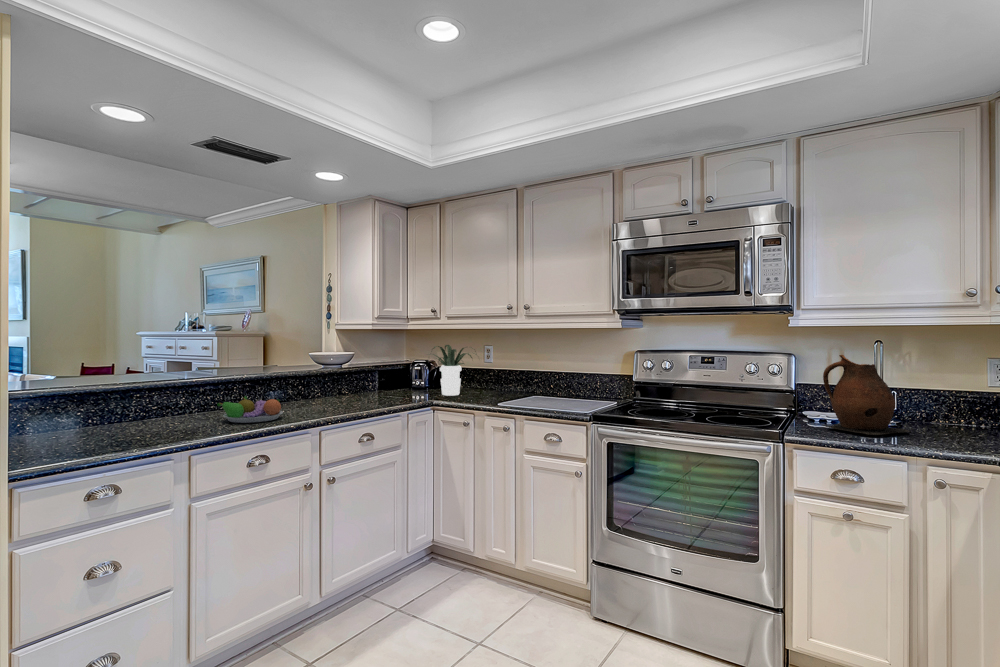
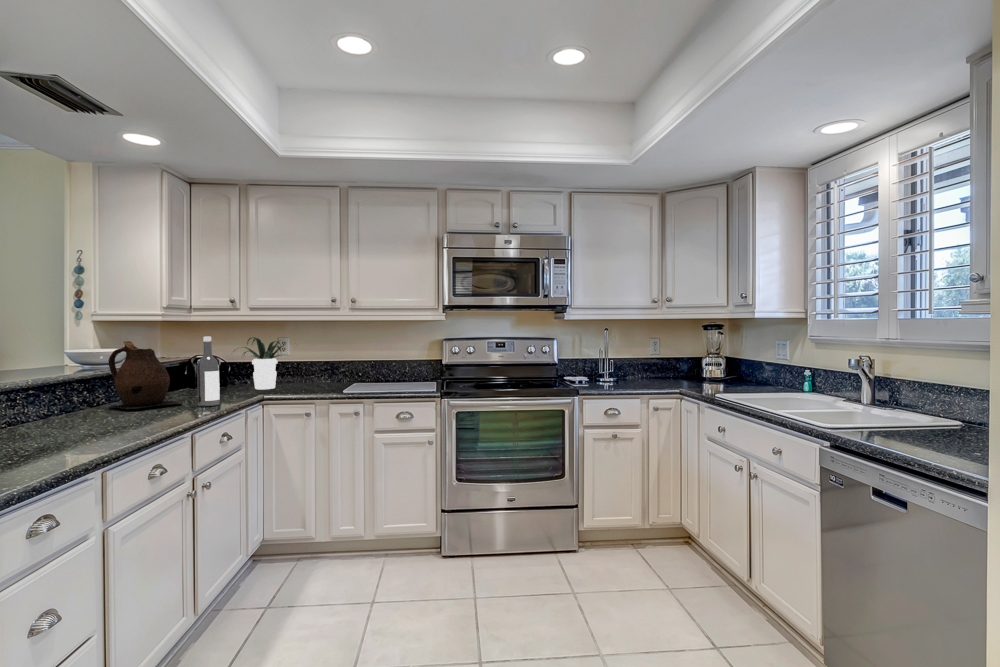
wine bottle: none [357,345,374,408] -> present [197,336,220,406]
ceramic pitcher: present [823,355,911,435] -> present [108,341,183,410]
fruit bowl: present [217,396,283,423] -> none [48,401,145,434]

